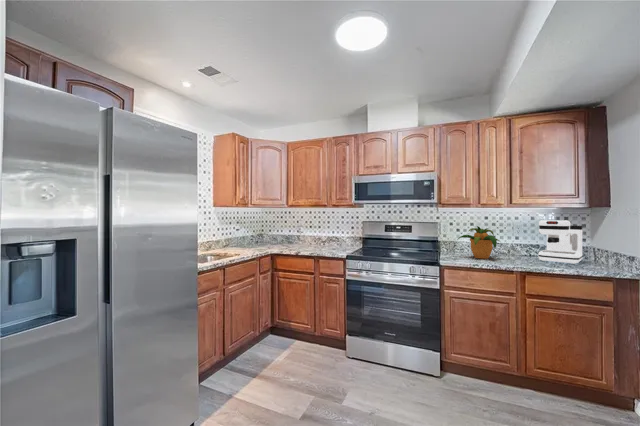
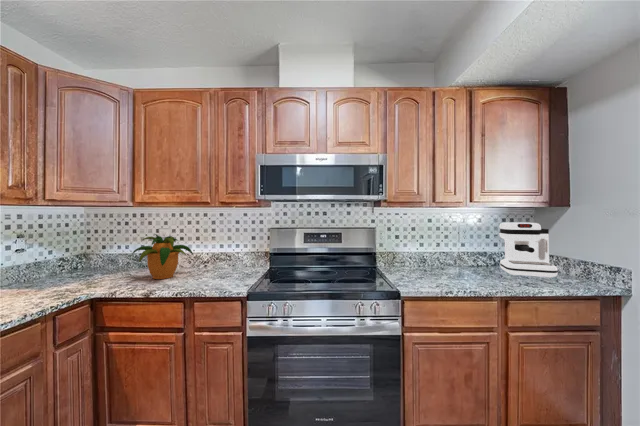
potted plant: present [458,226,499,259] -> present [133,234,193,279]

